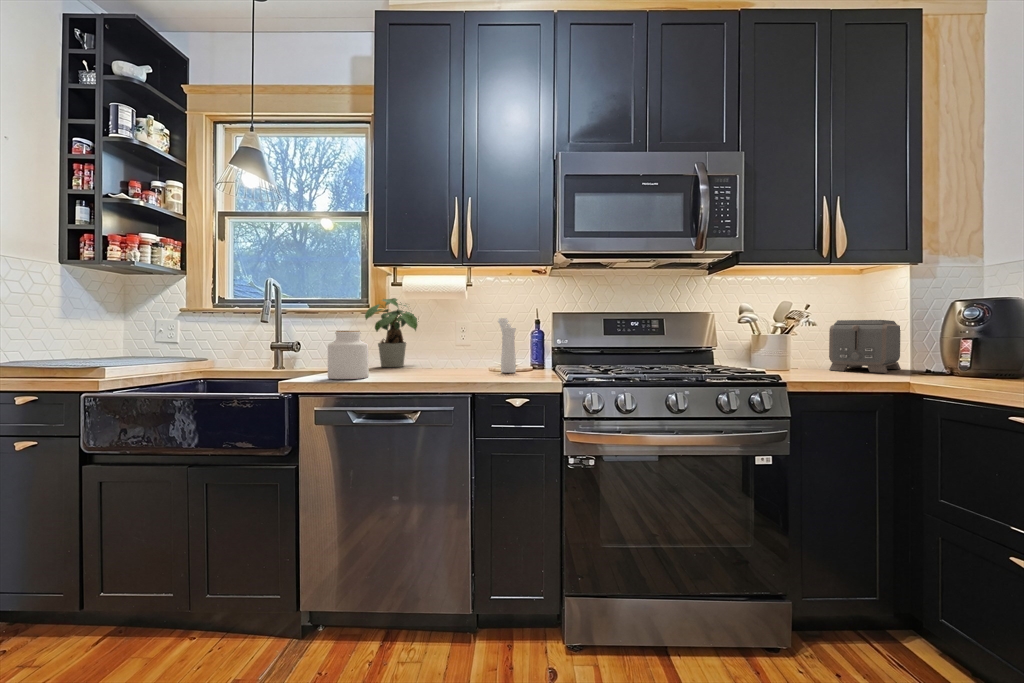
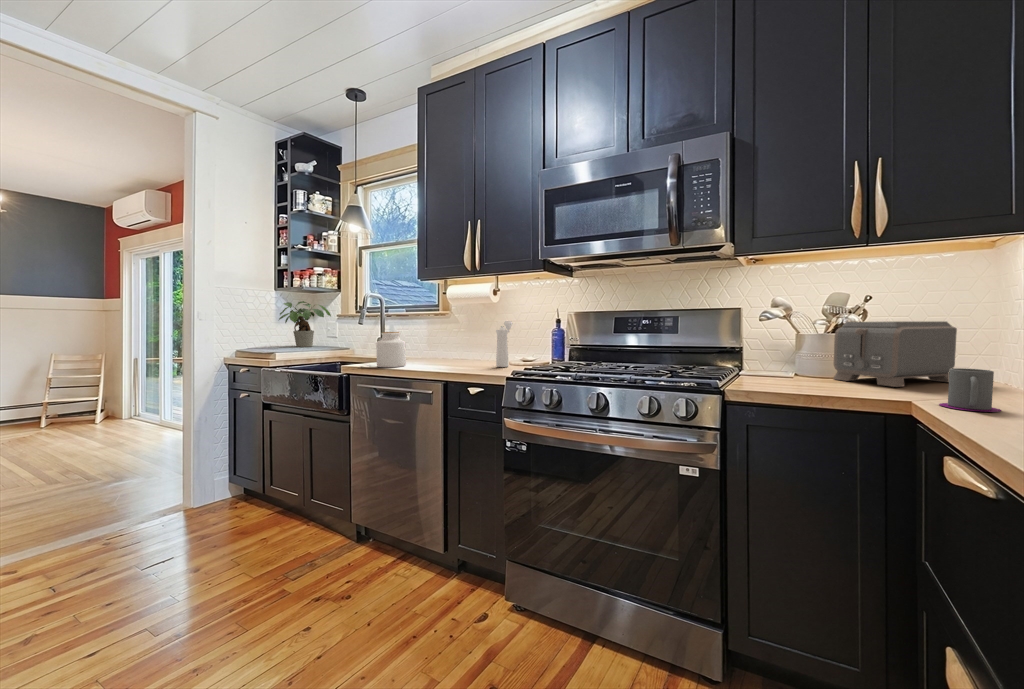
potted plant: present [365,298,419,367] -> present [279,301,331,347]
mug: none [941,353,983,383] -> present [939,368,1001,412]

